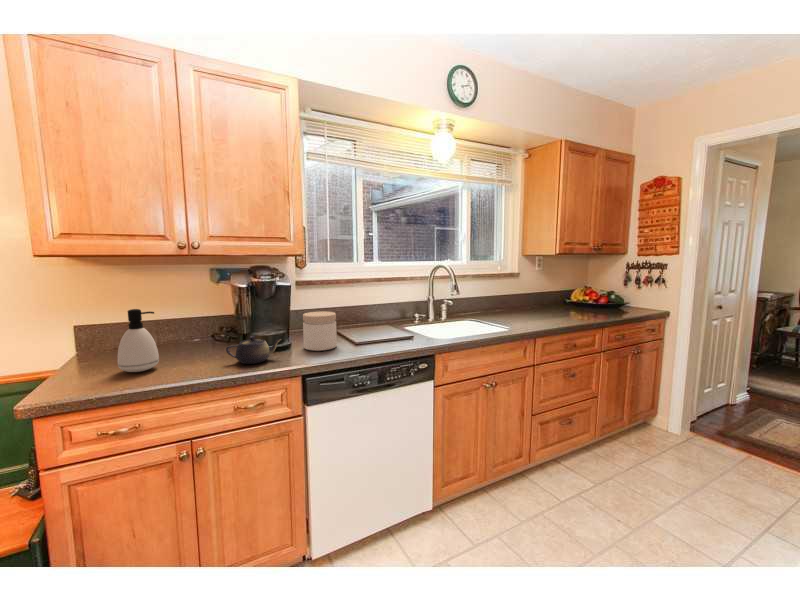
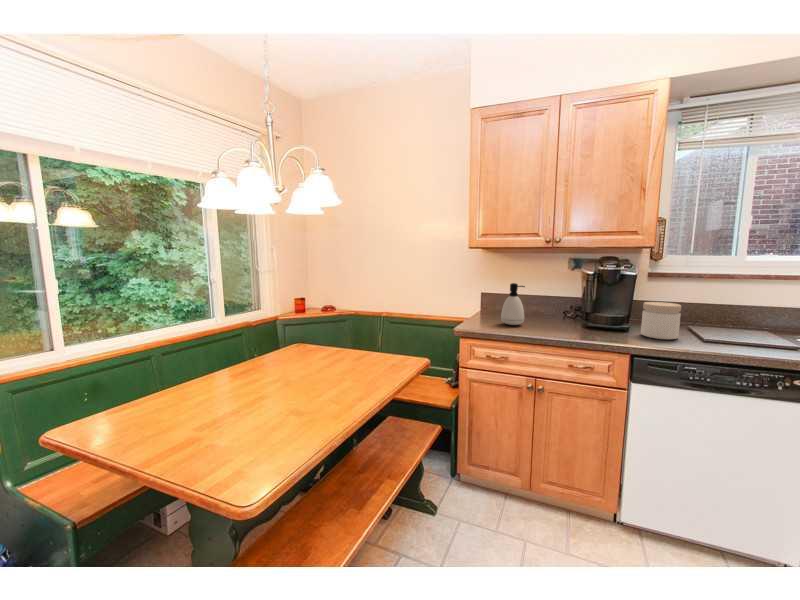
teapot: present [226,336,281,364] -> none [569,314,617,336]

